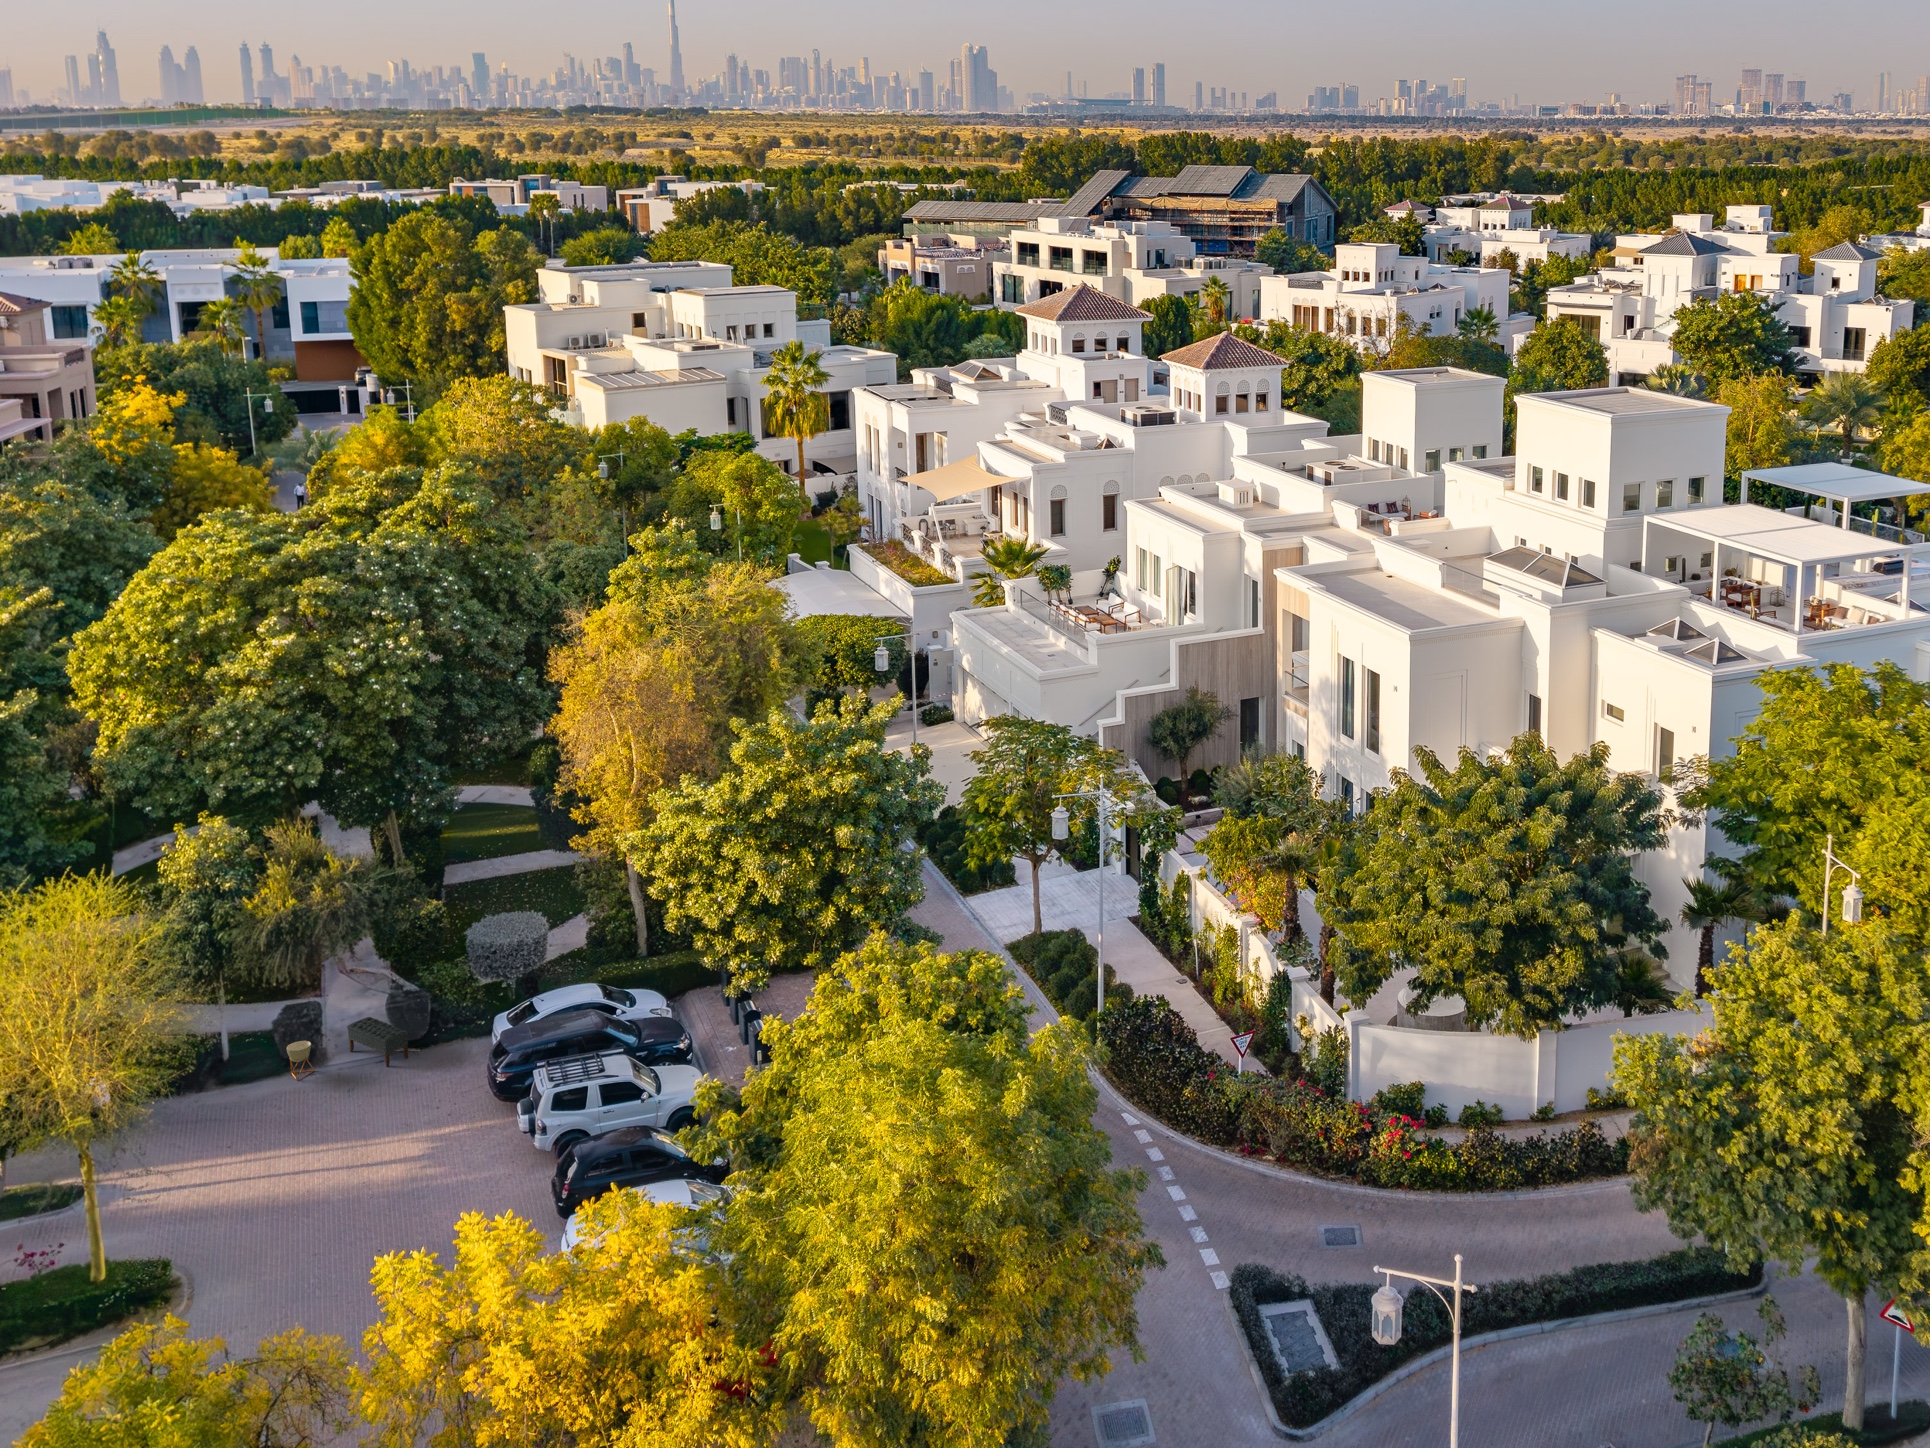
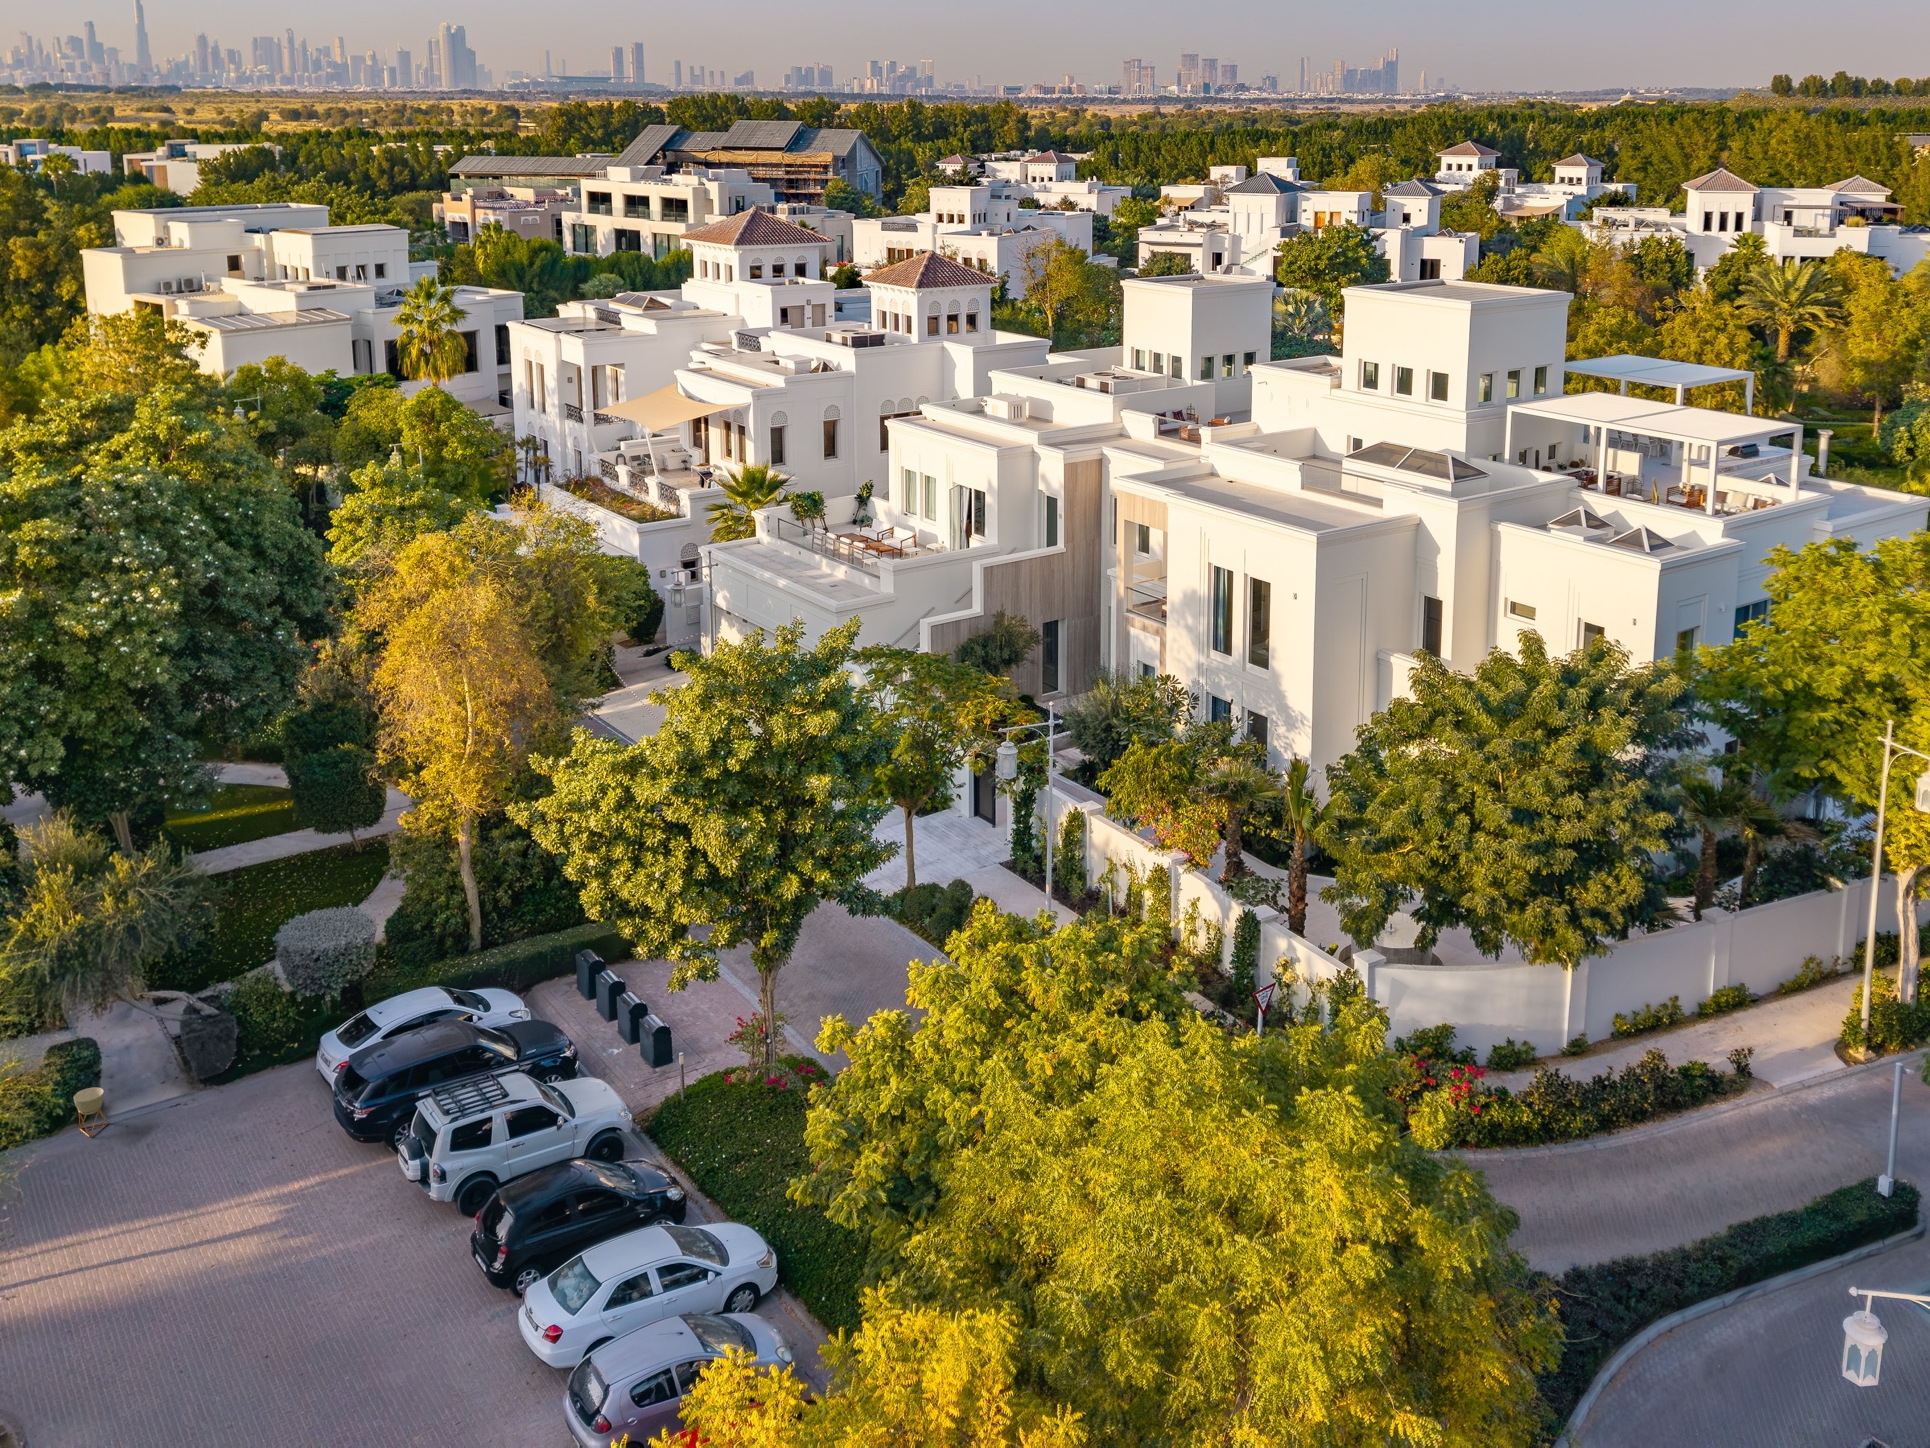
bench: present [347,1017,408,1067] -> none [141,1050,224,1111]

